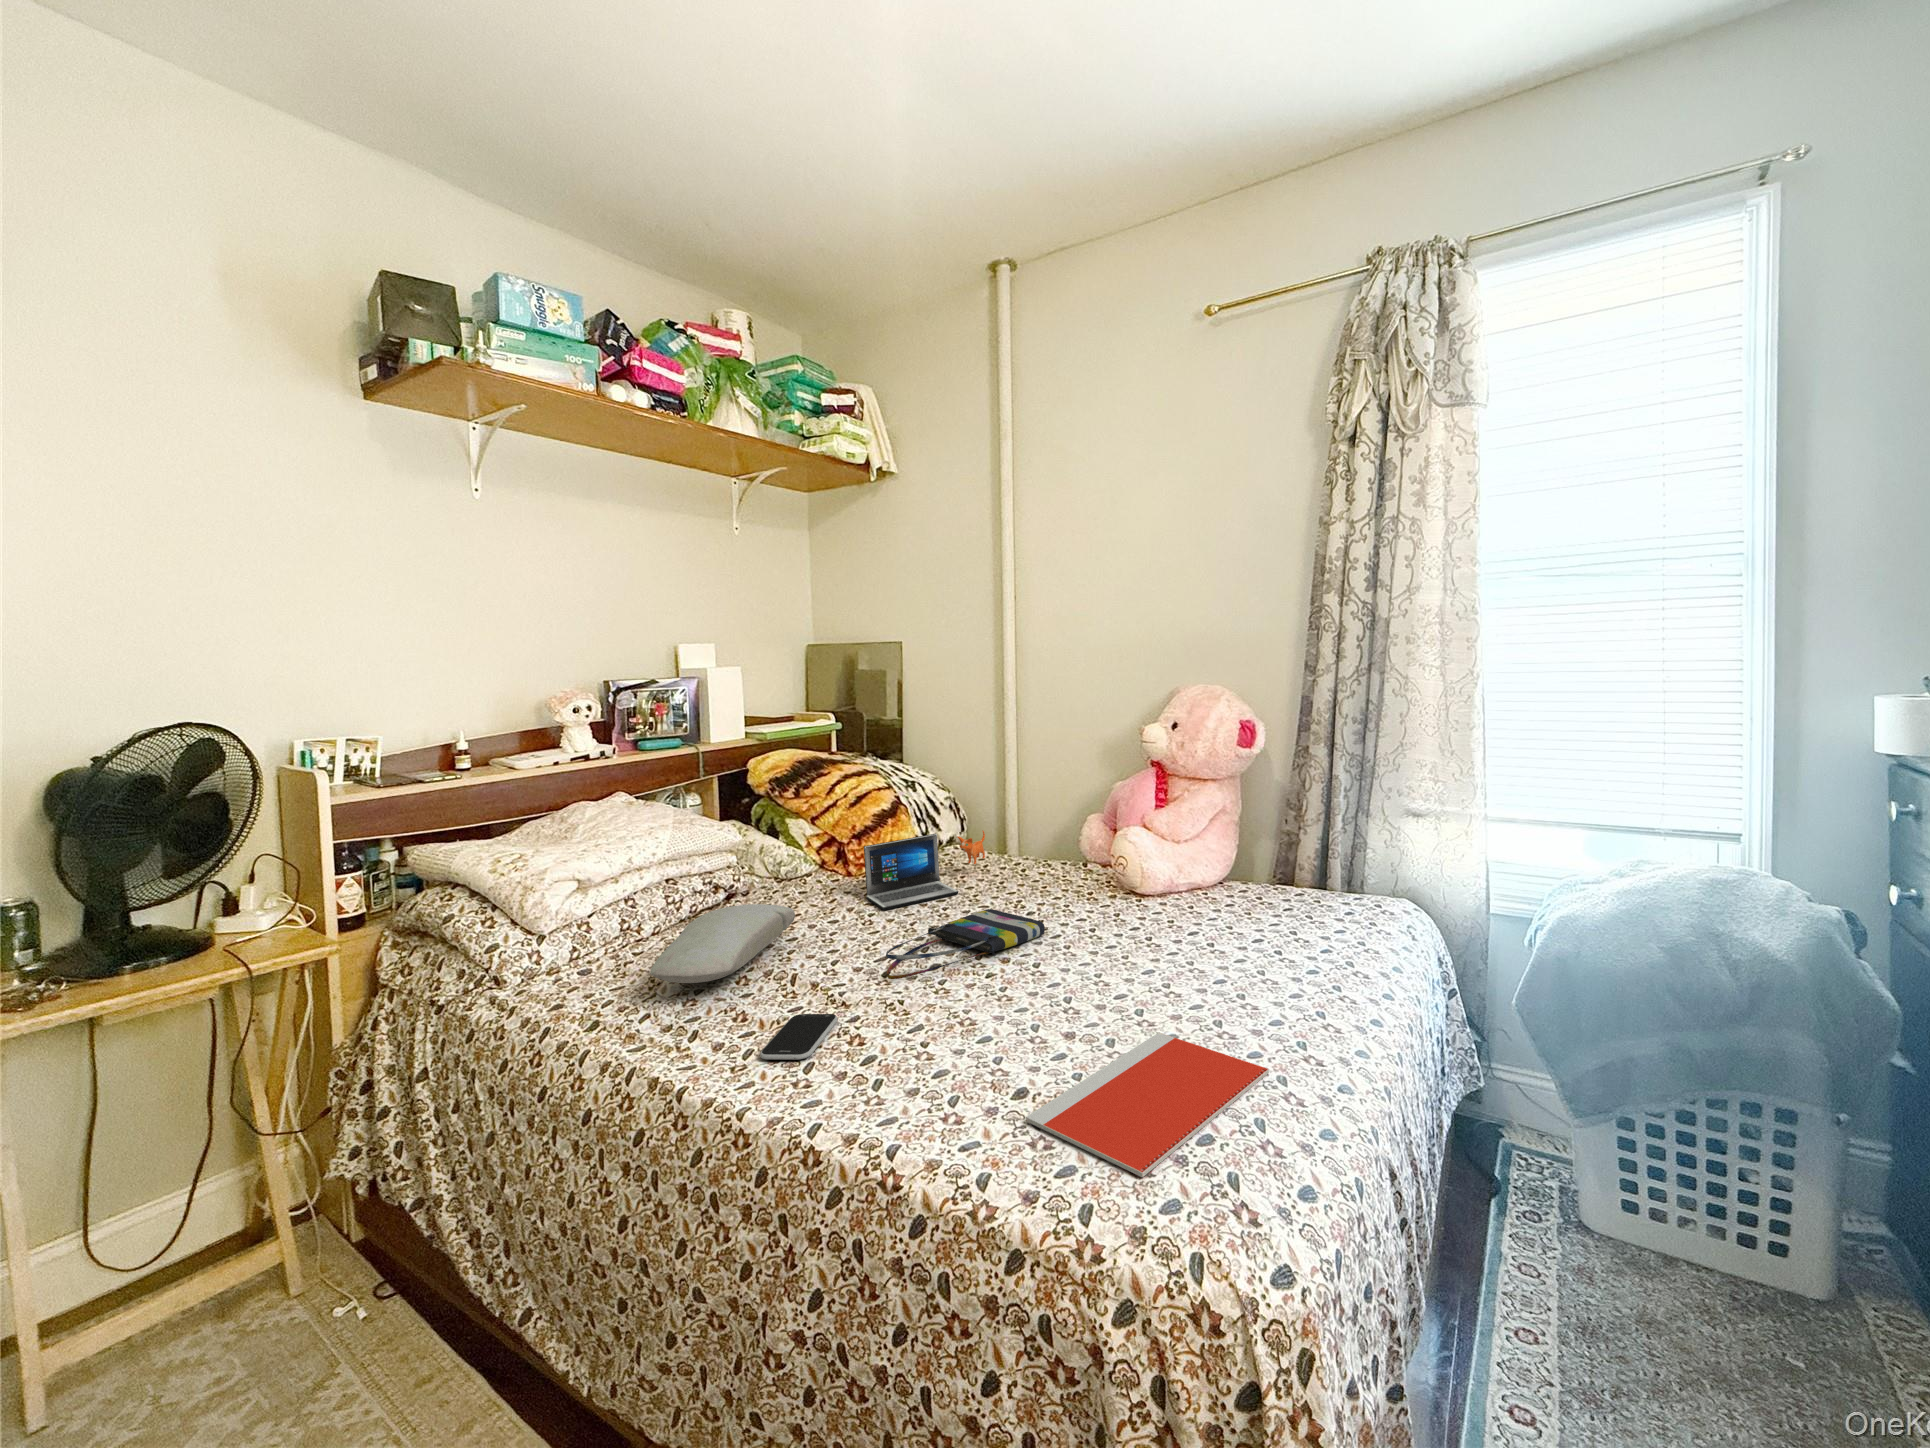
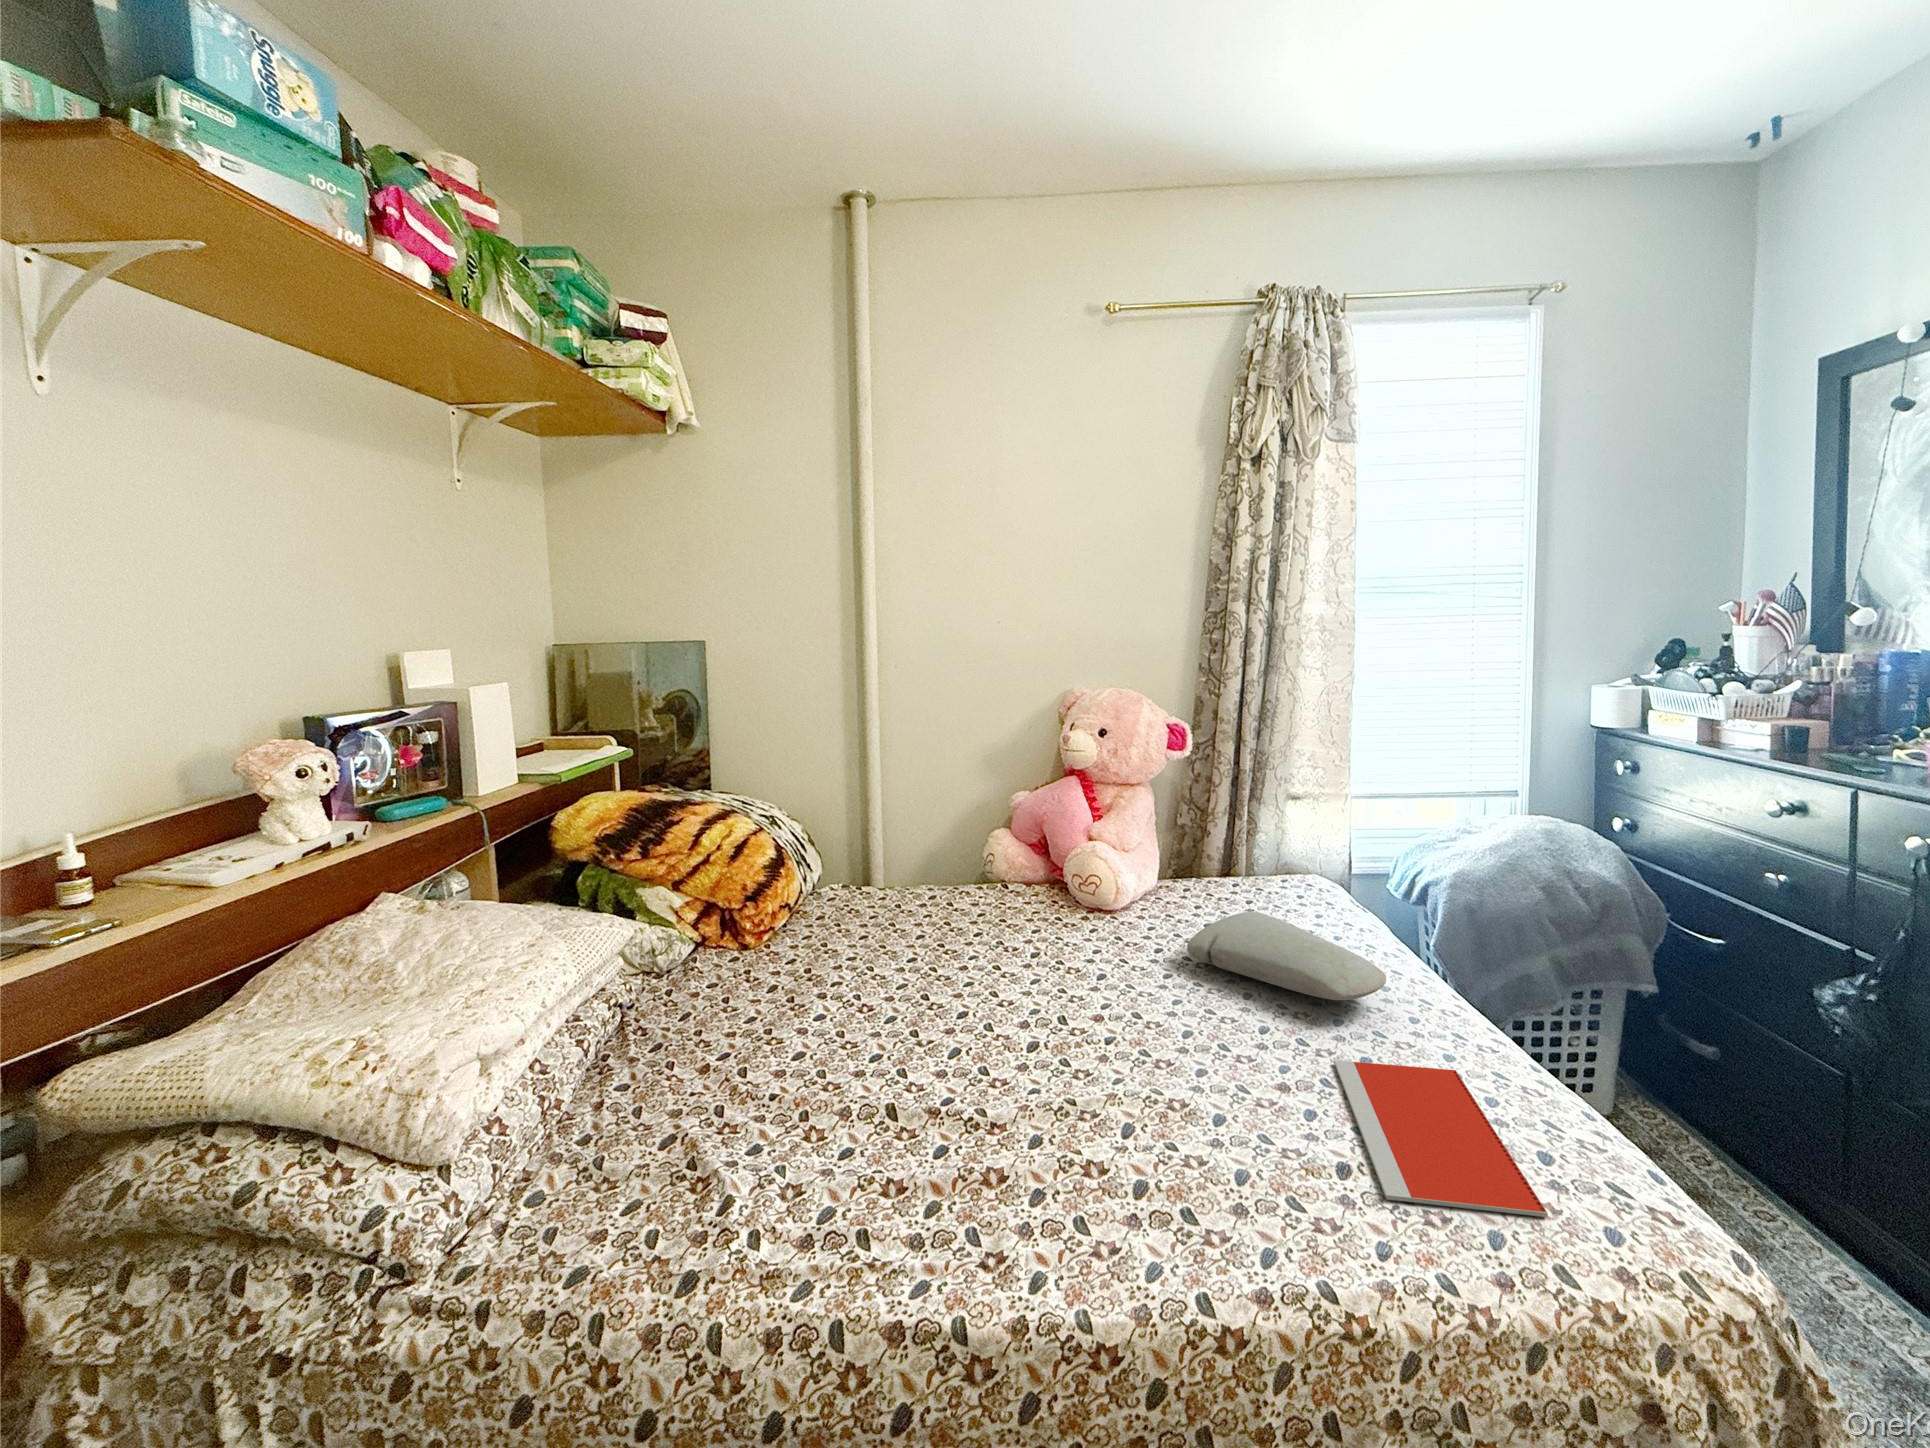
laptop: present [864,831,985,910] -> none [806,869,912,986]
pillow: present [650,904,795,983] -> present [1187,912,1386,1000]
tote bag: present [886,909,1045,979] -> none [966,961,1078,1075]
smartphone: present [760,1014,838,1060] -> none [976,1143,1074,1236]

